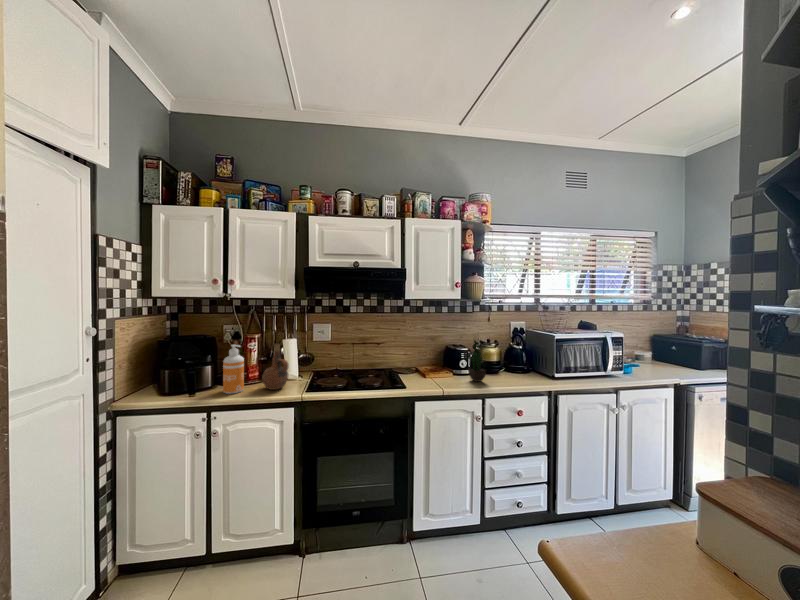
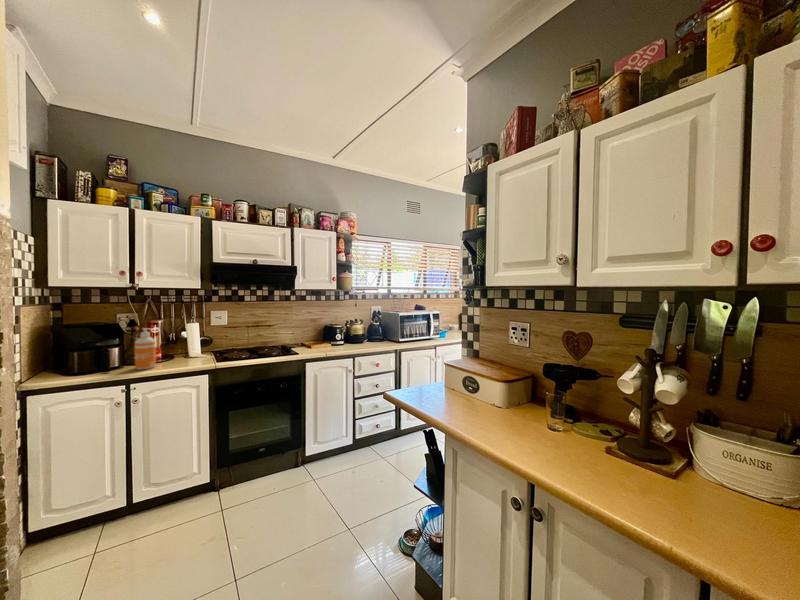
ceramic pitcher: present [262,344,288,390] -> none [173,326,199,364]
potted plant: present [468,345,486,382] -> none [338,308,360,347]

